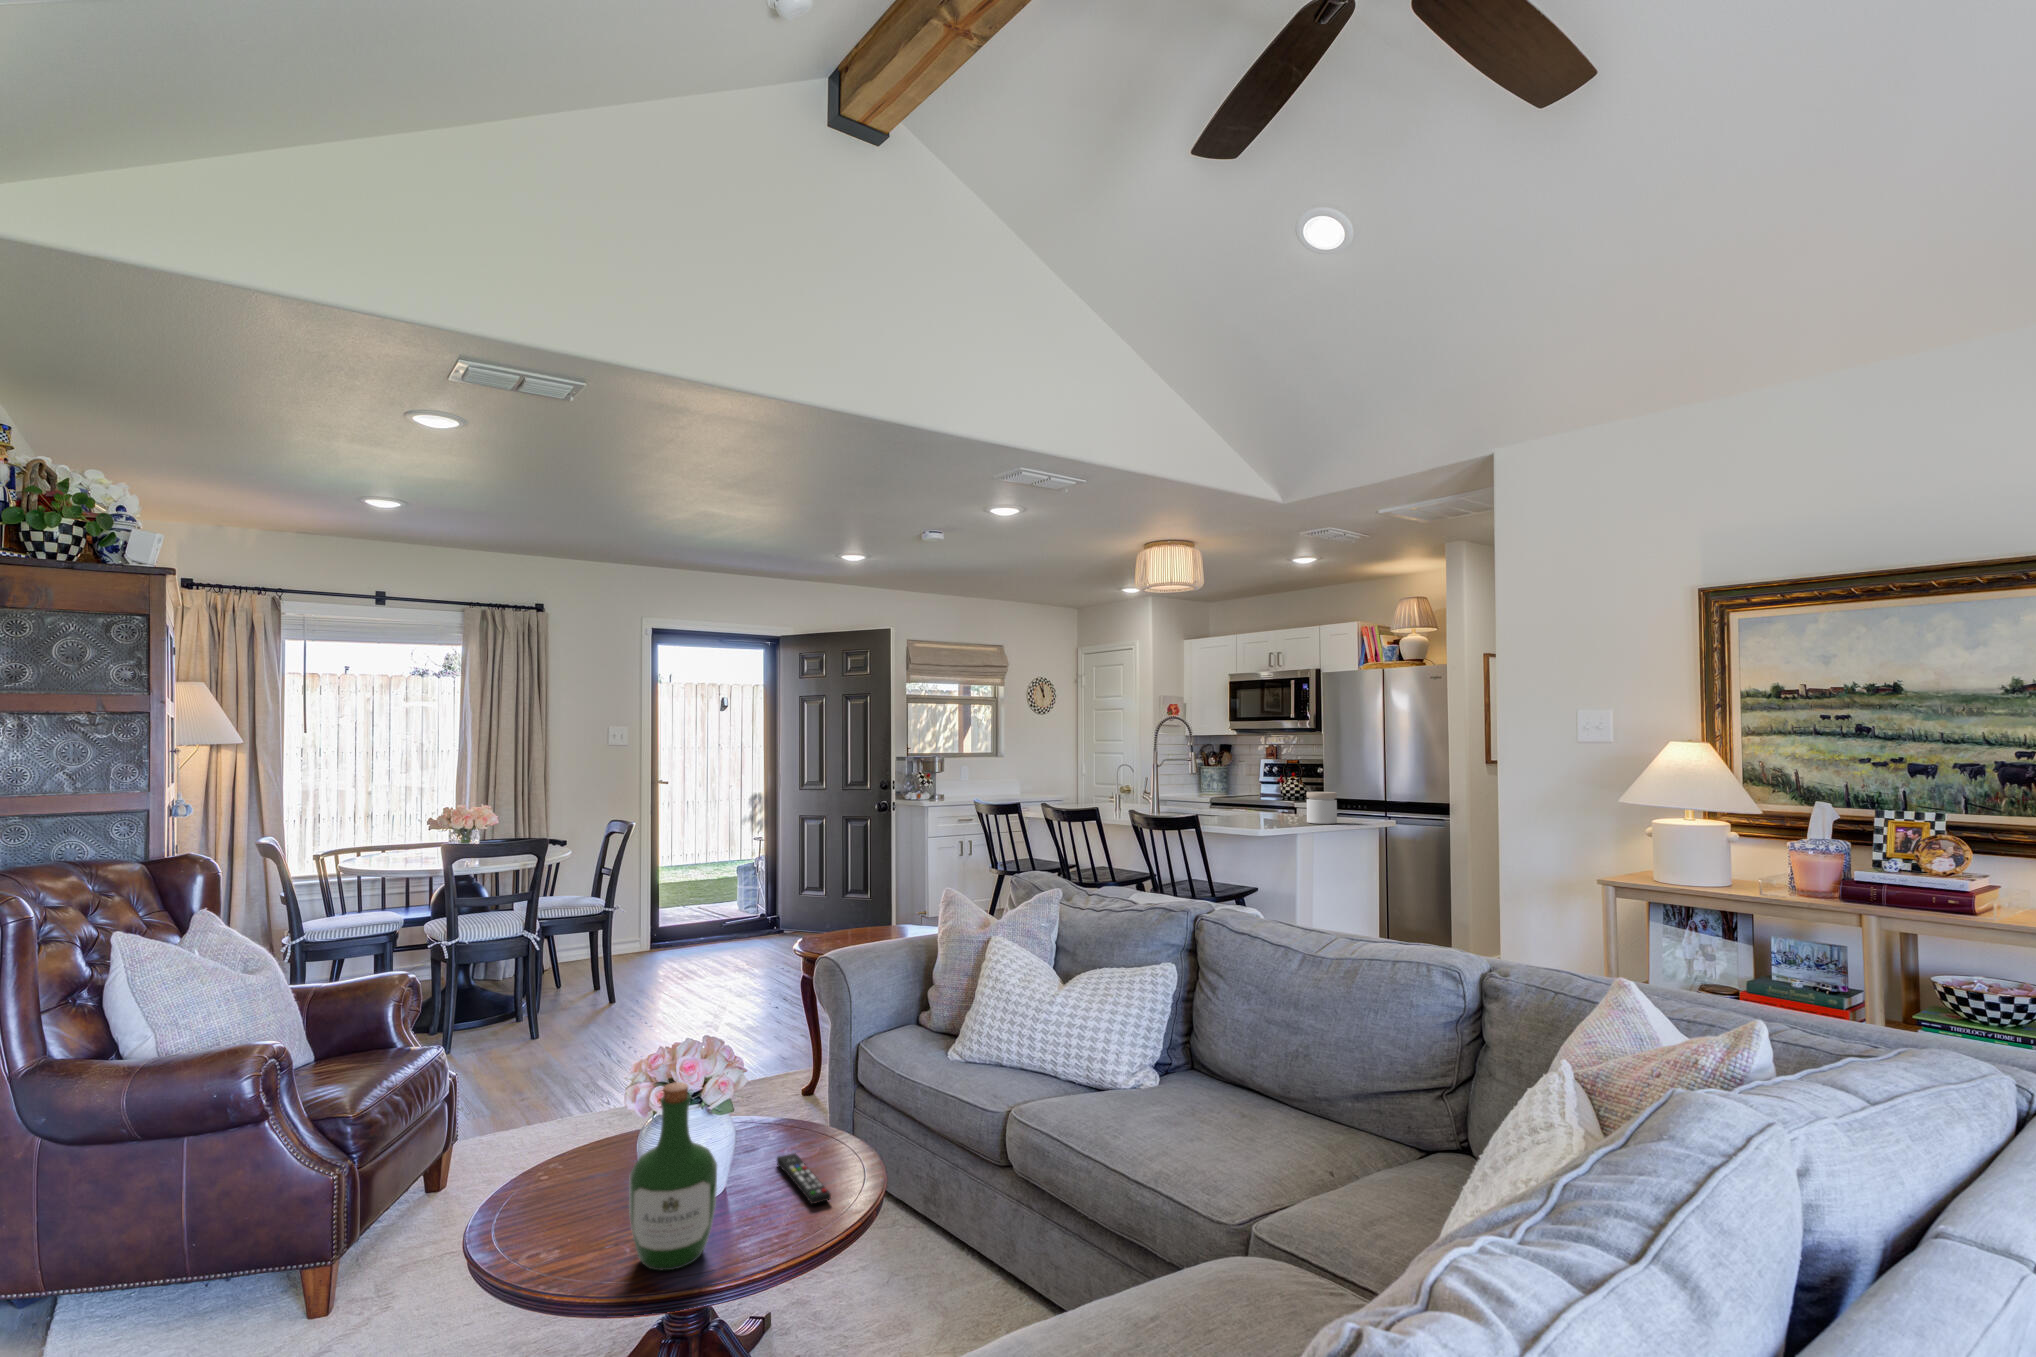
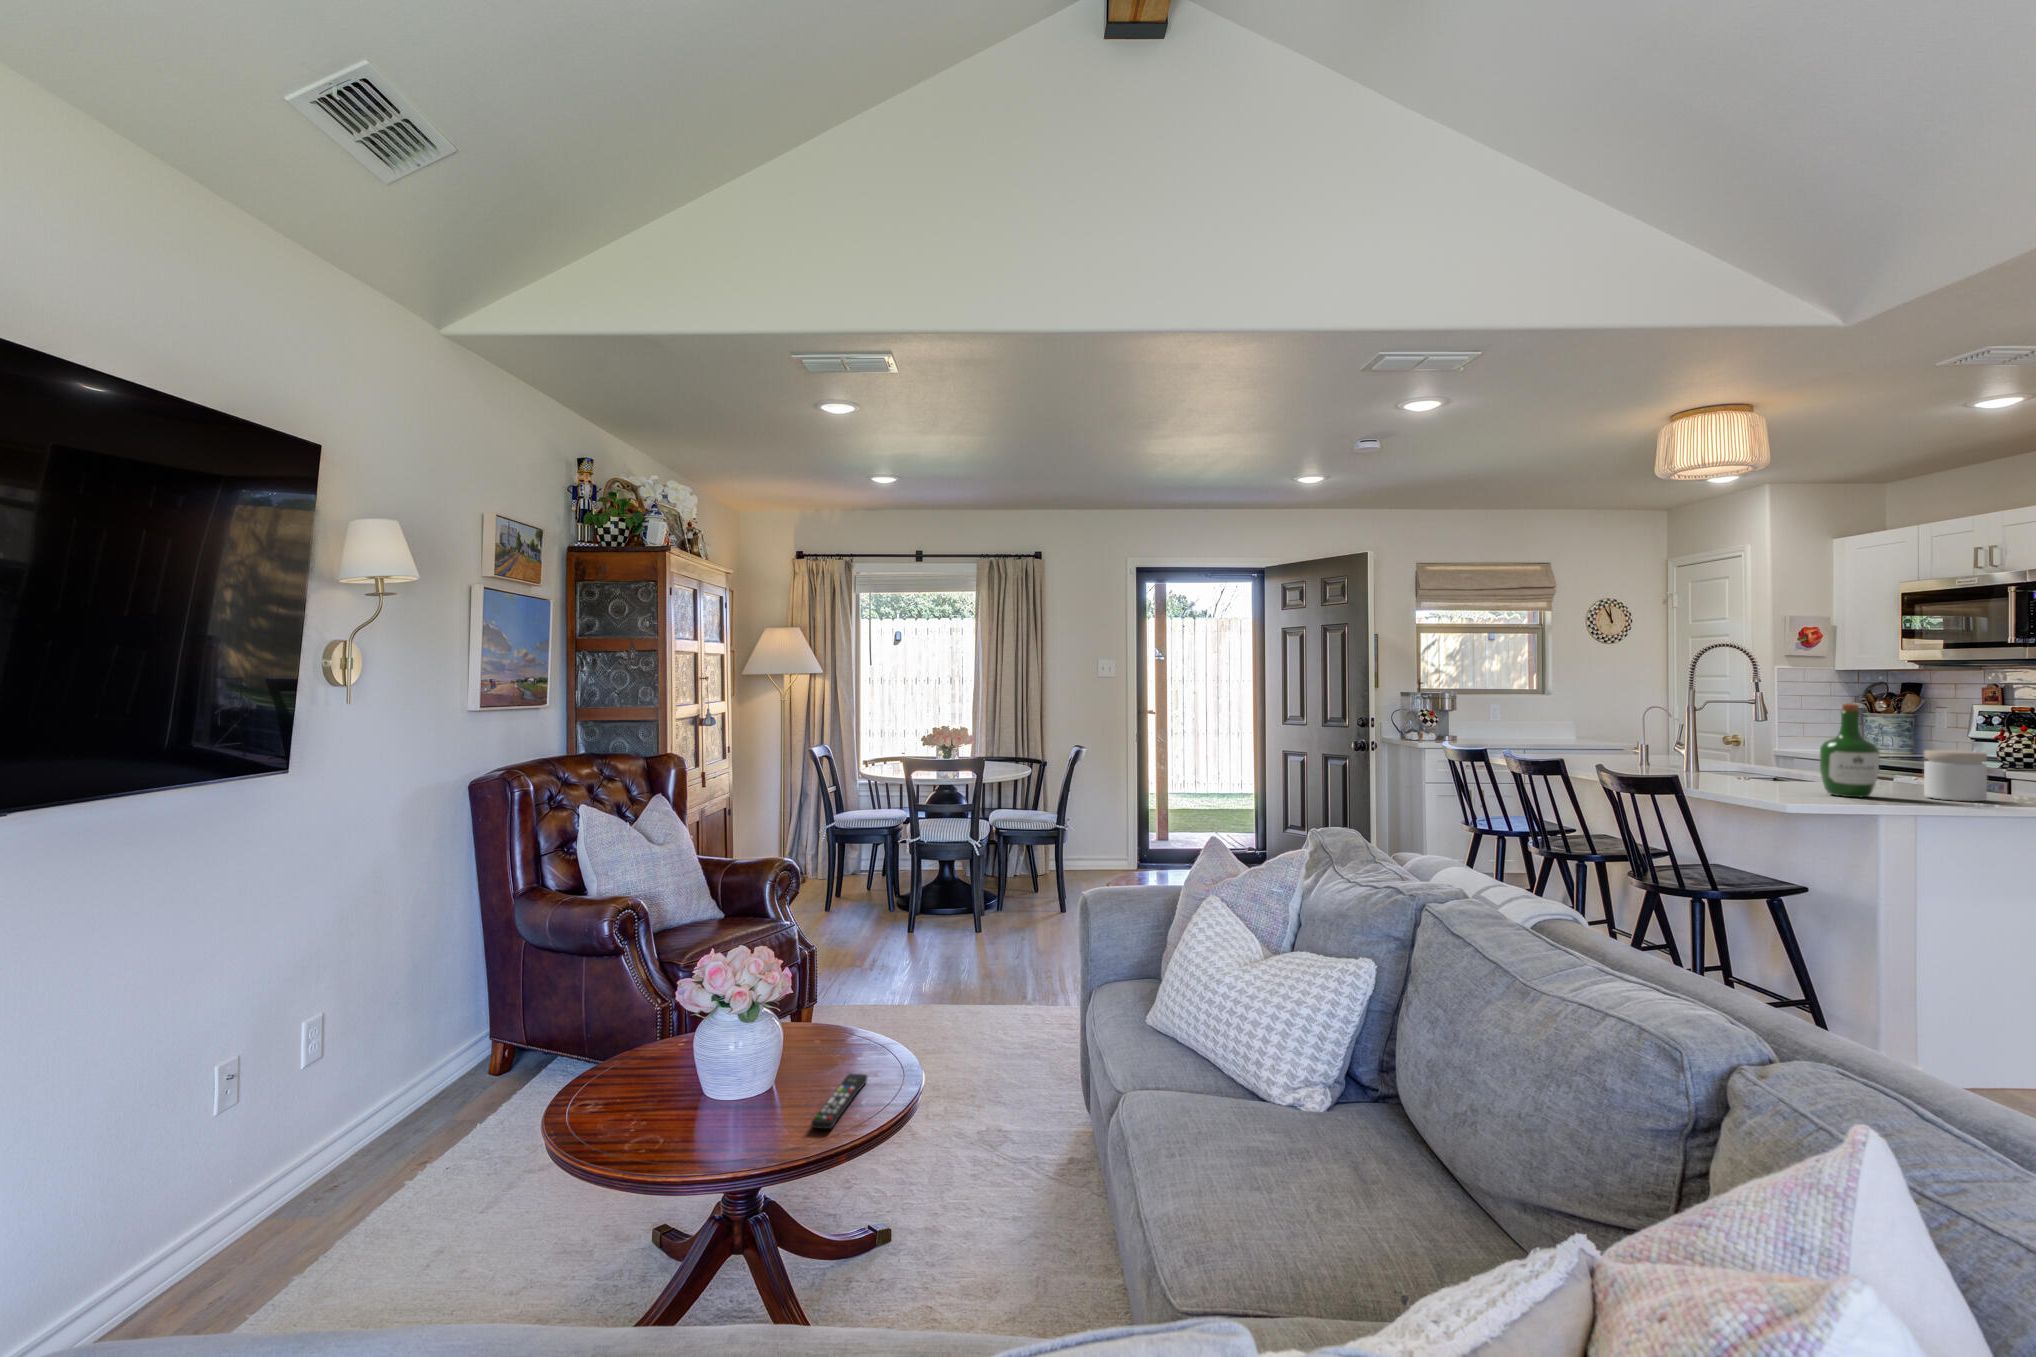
wine bottle: present [629,1082,717,1271] -> present [1820,703,1880,797]

